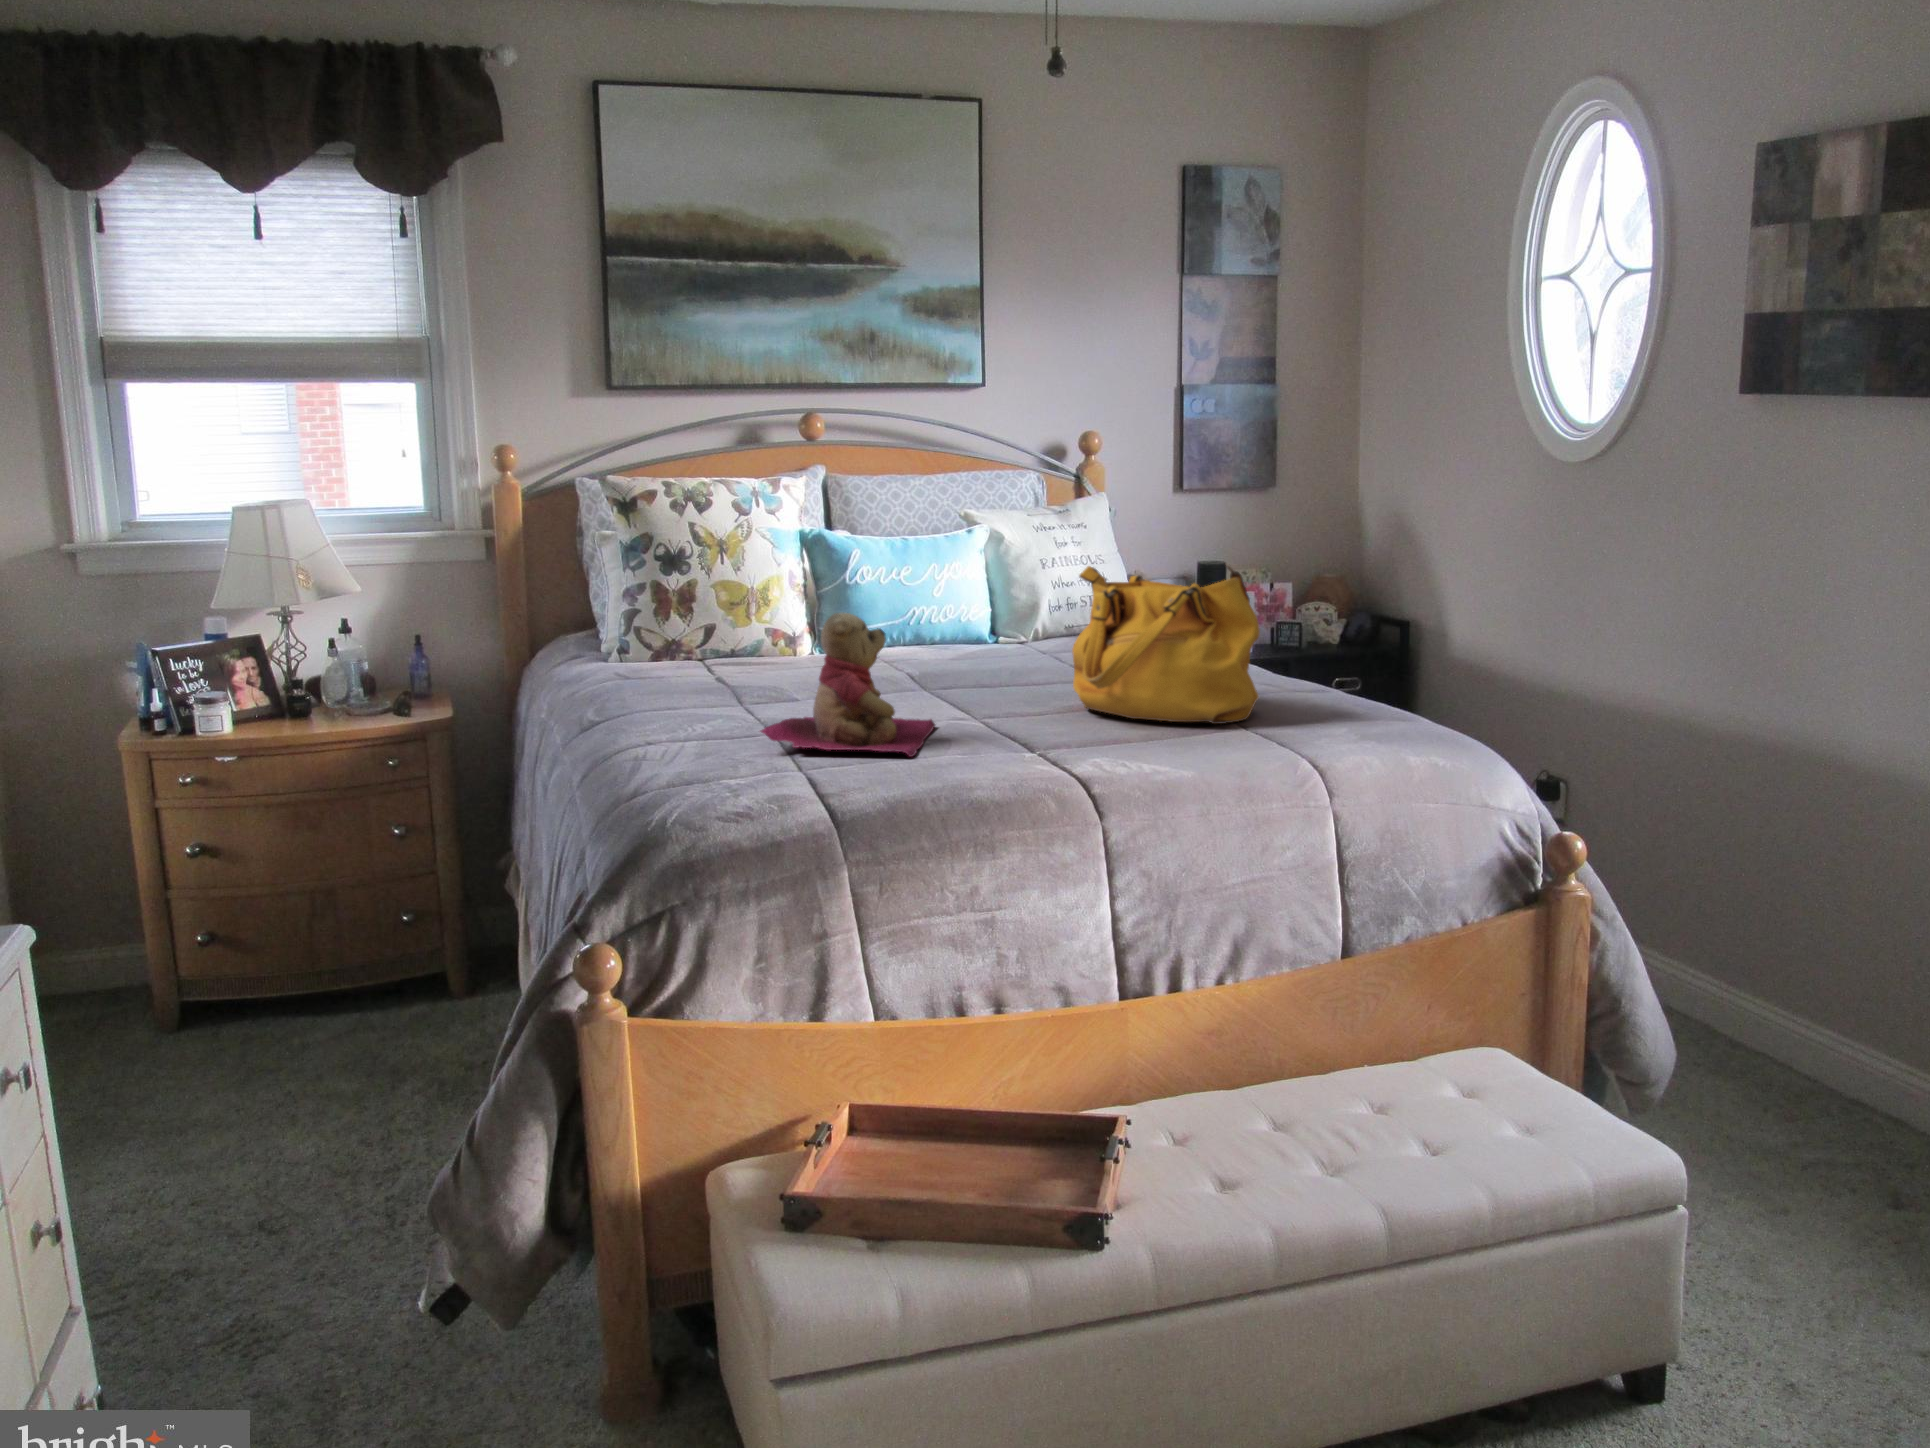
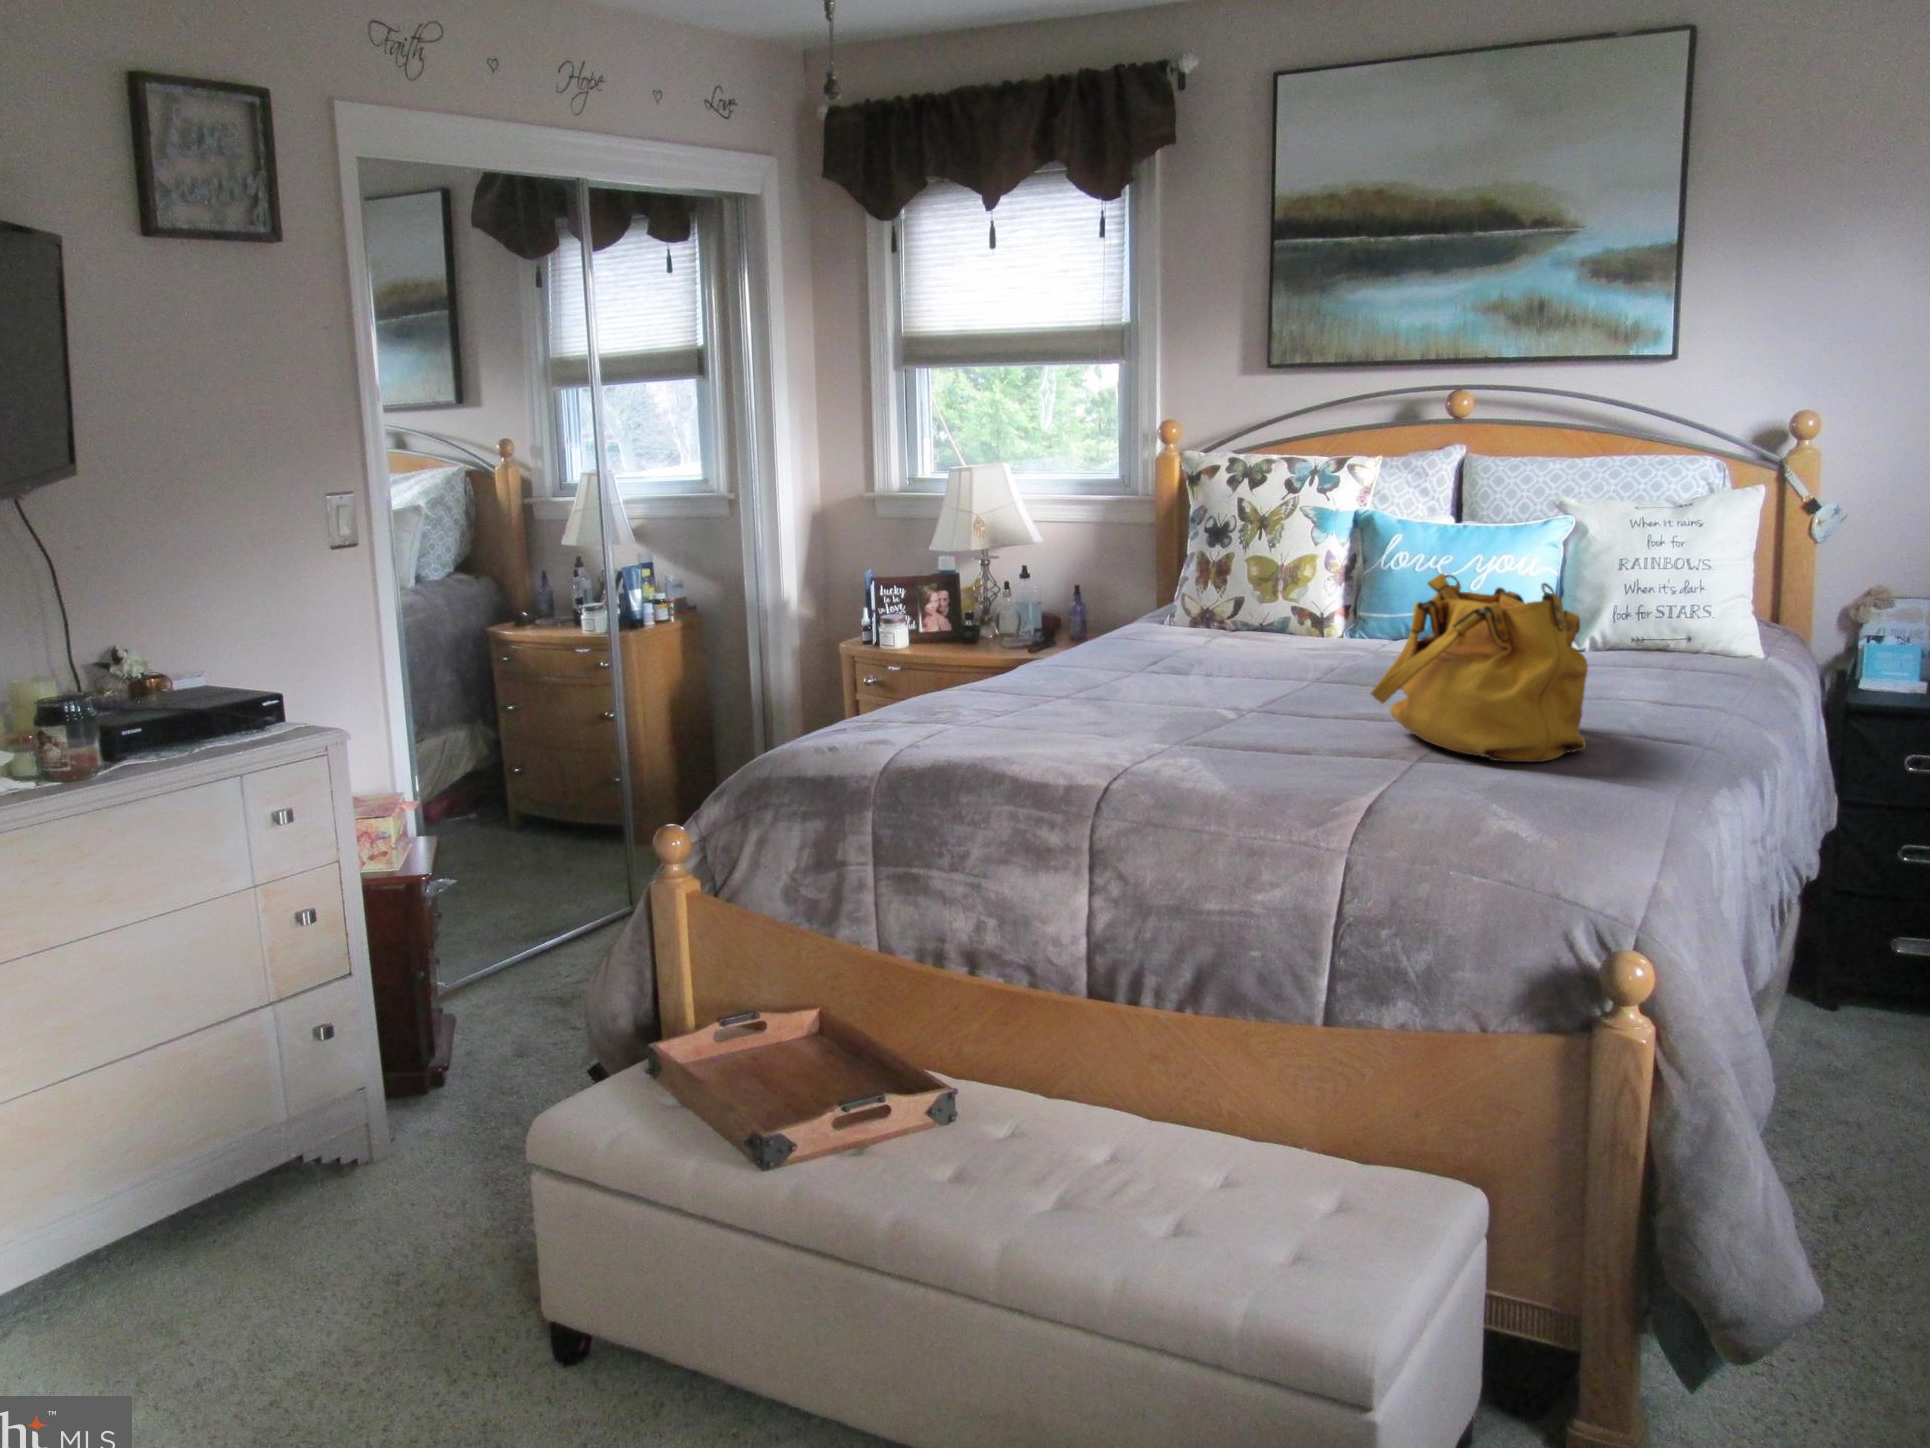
teddy bear: present [760,612,935,757] -> none [1045,599,1241,742]

